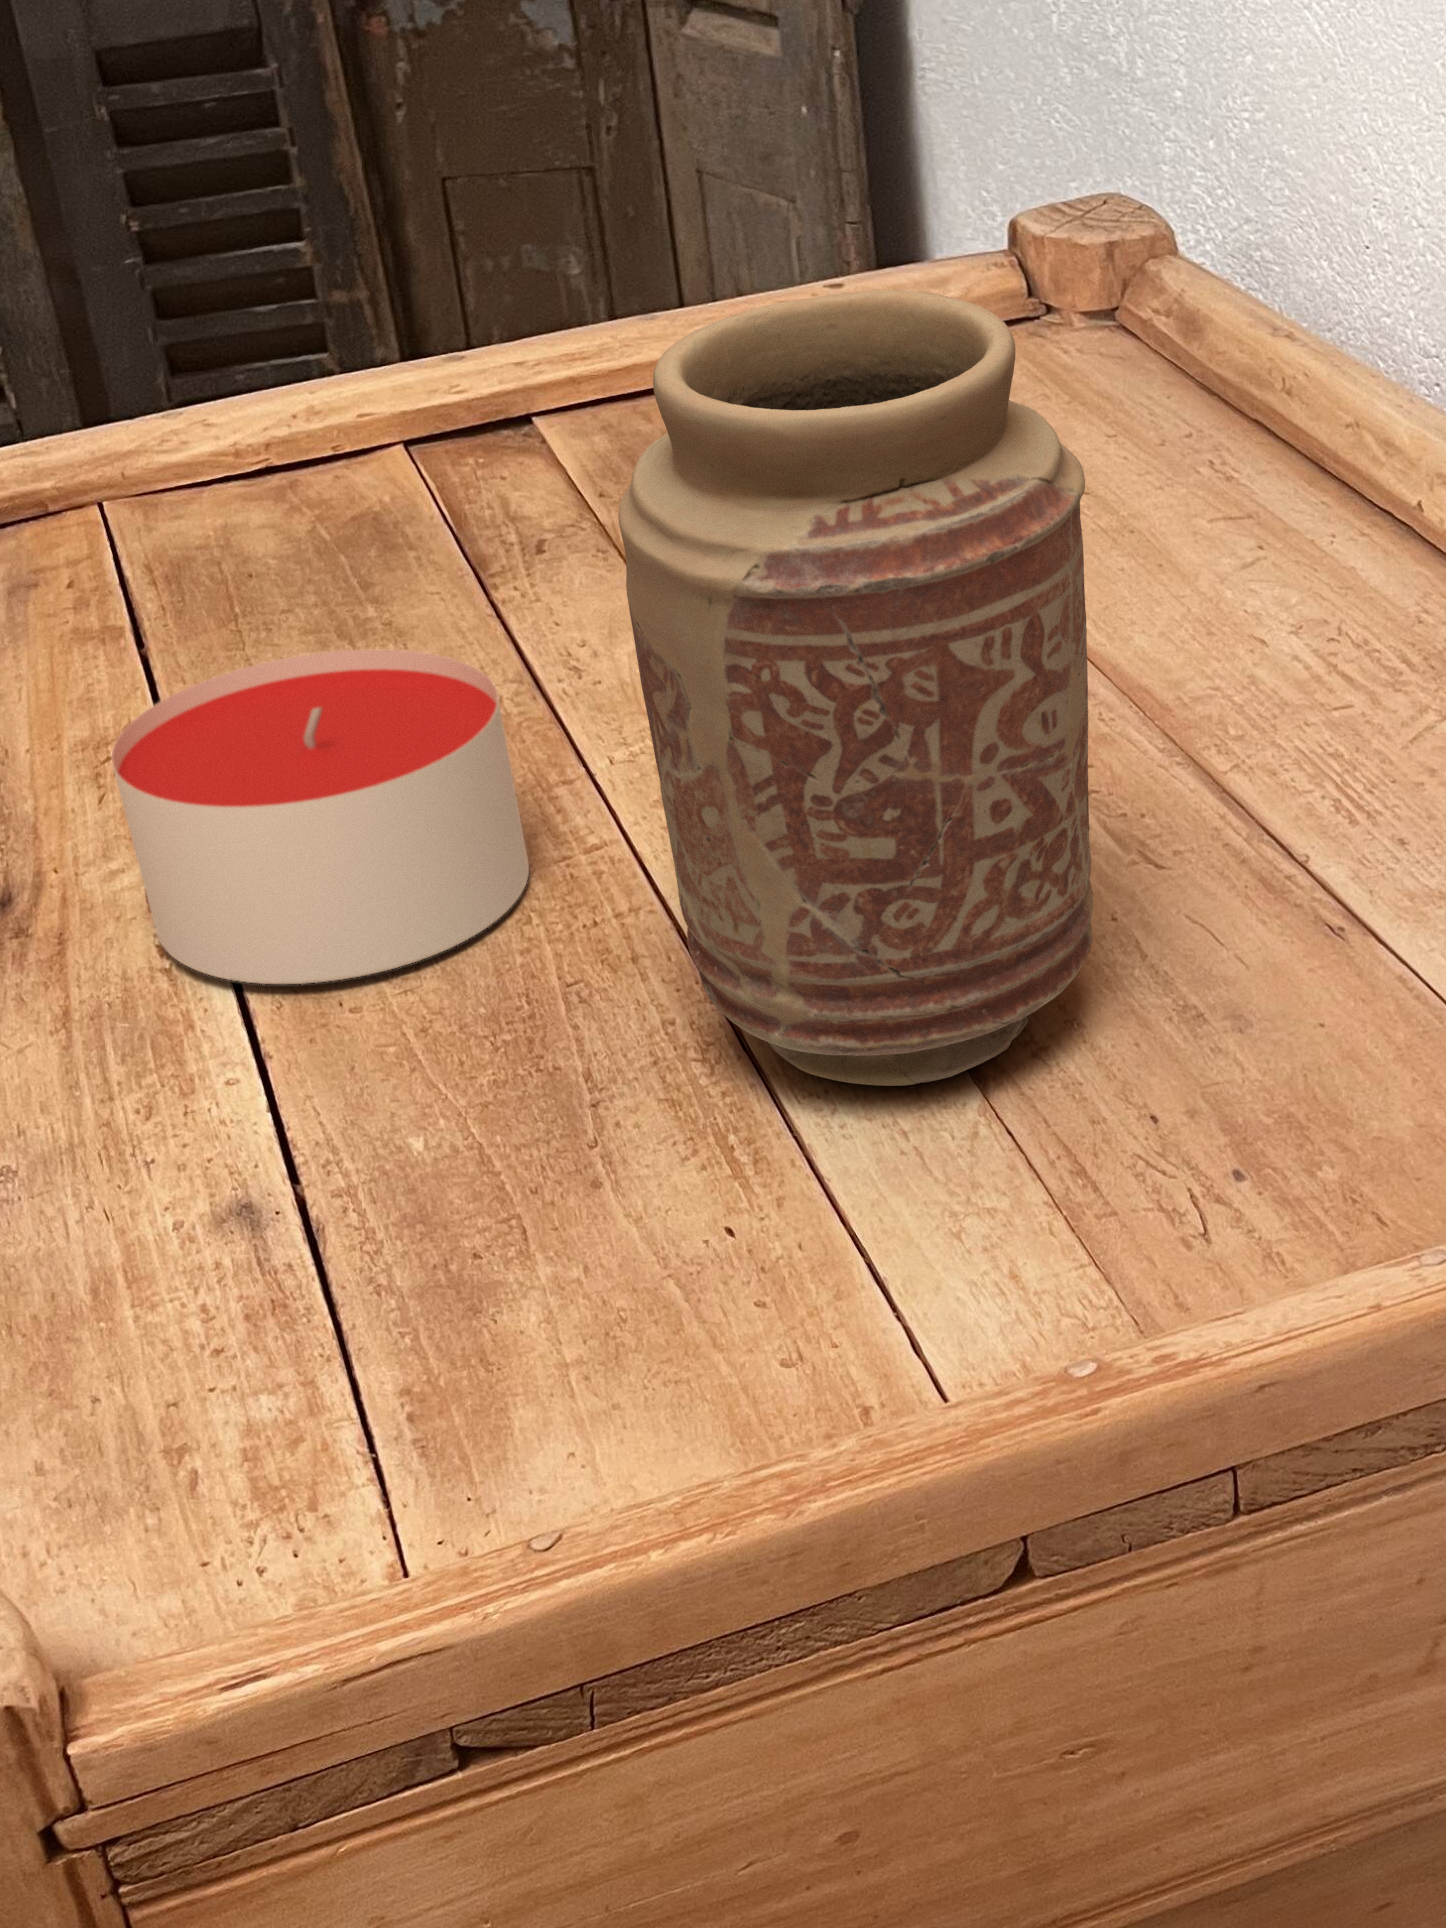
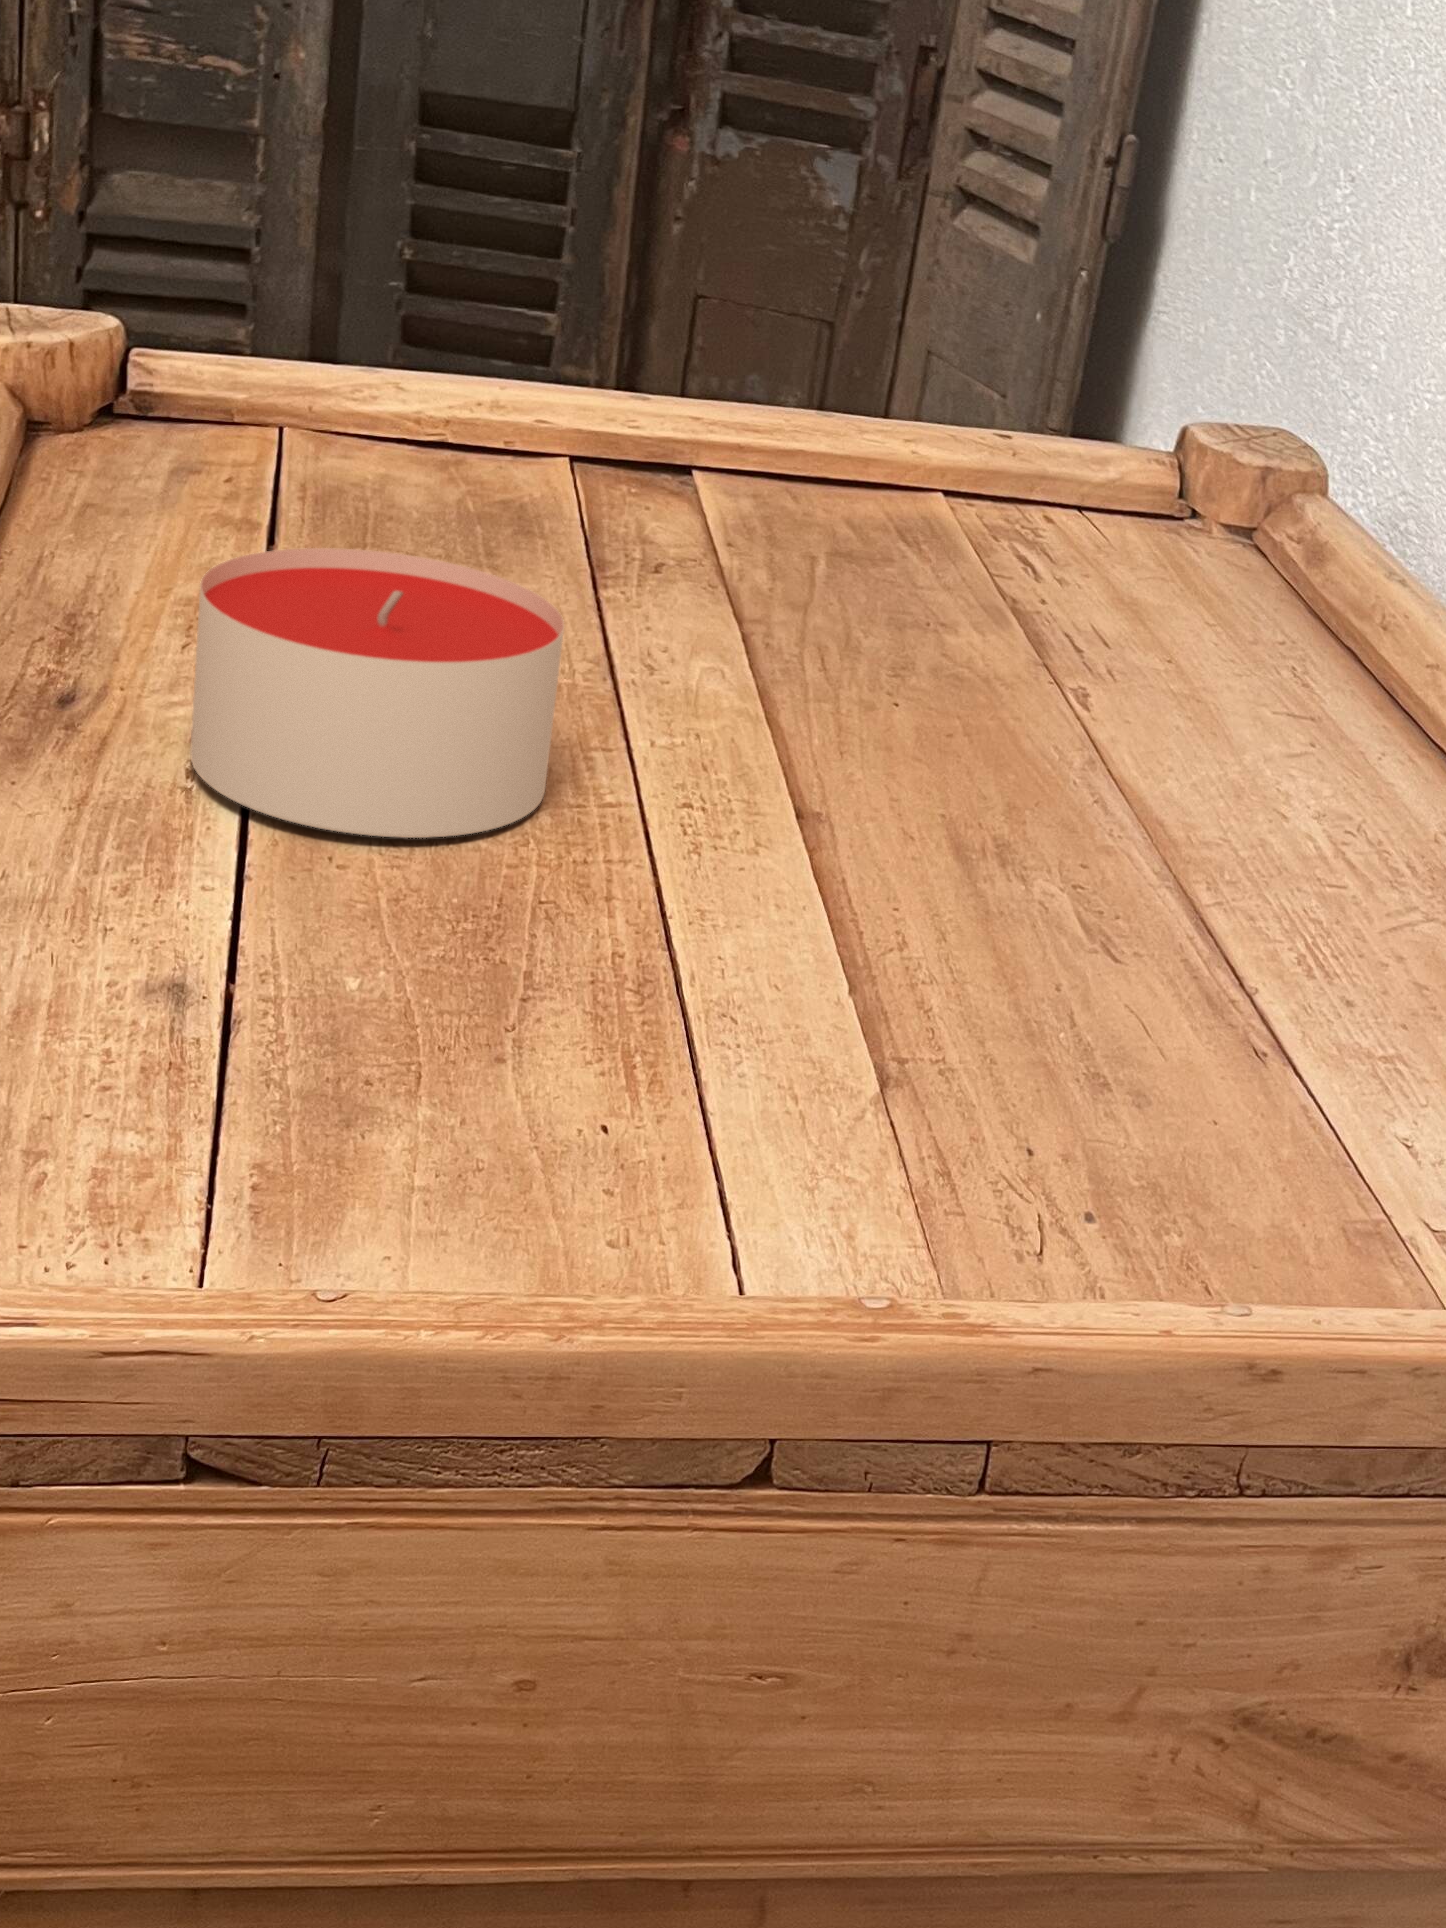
vase: present [618,290,1093,1086] -> none [653,312,1136,1059]

